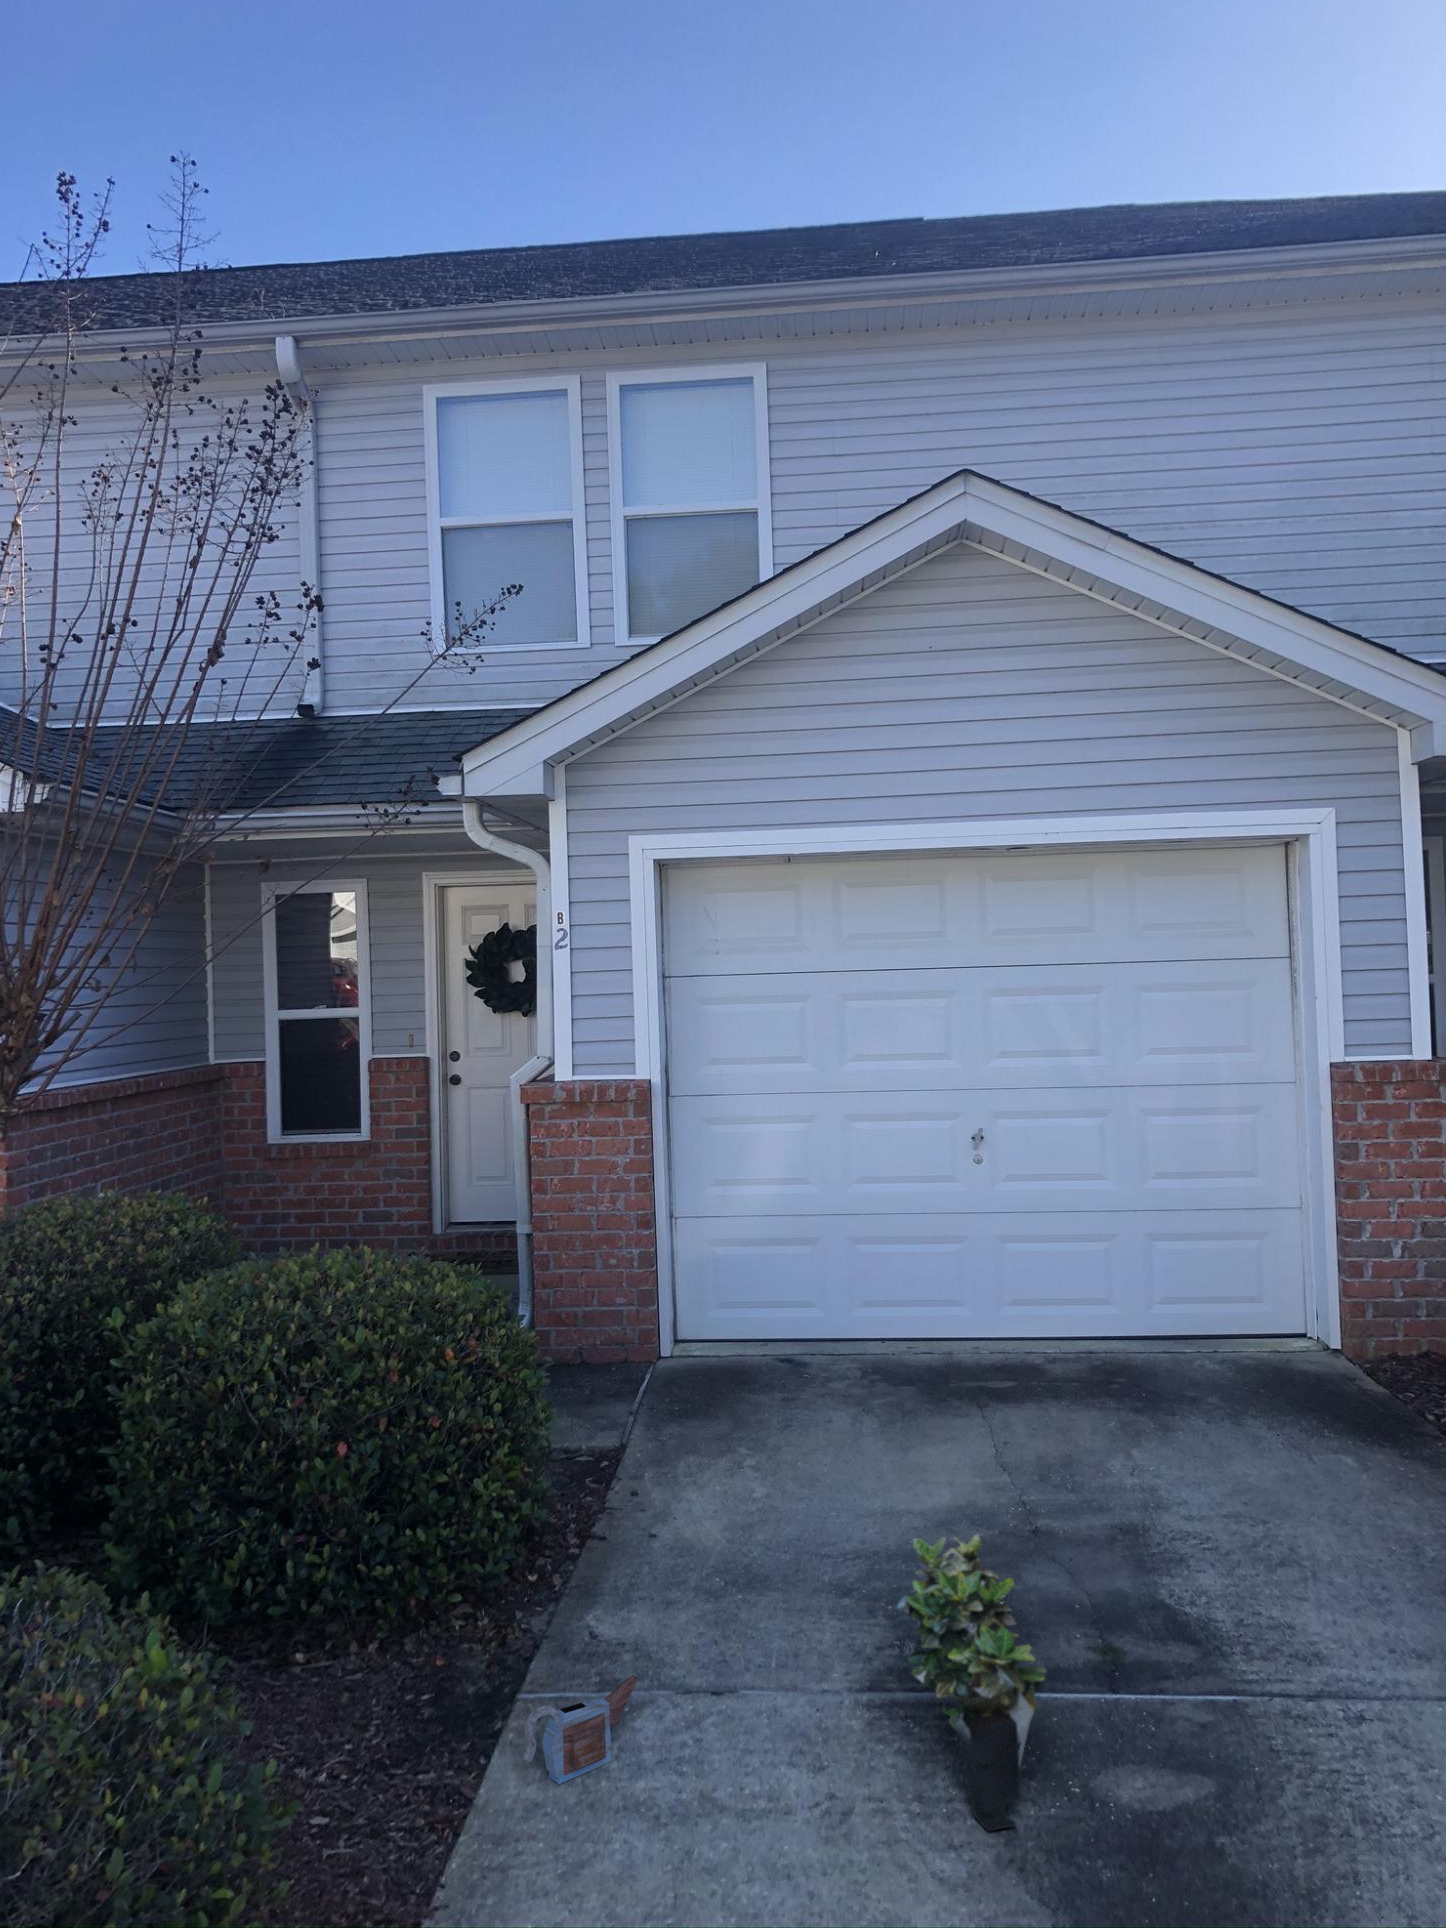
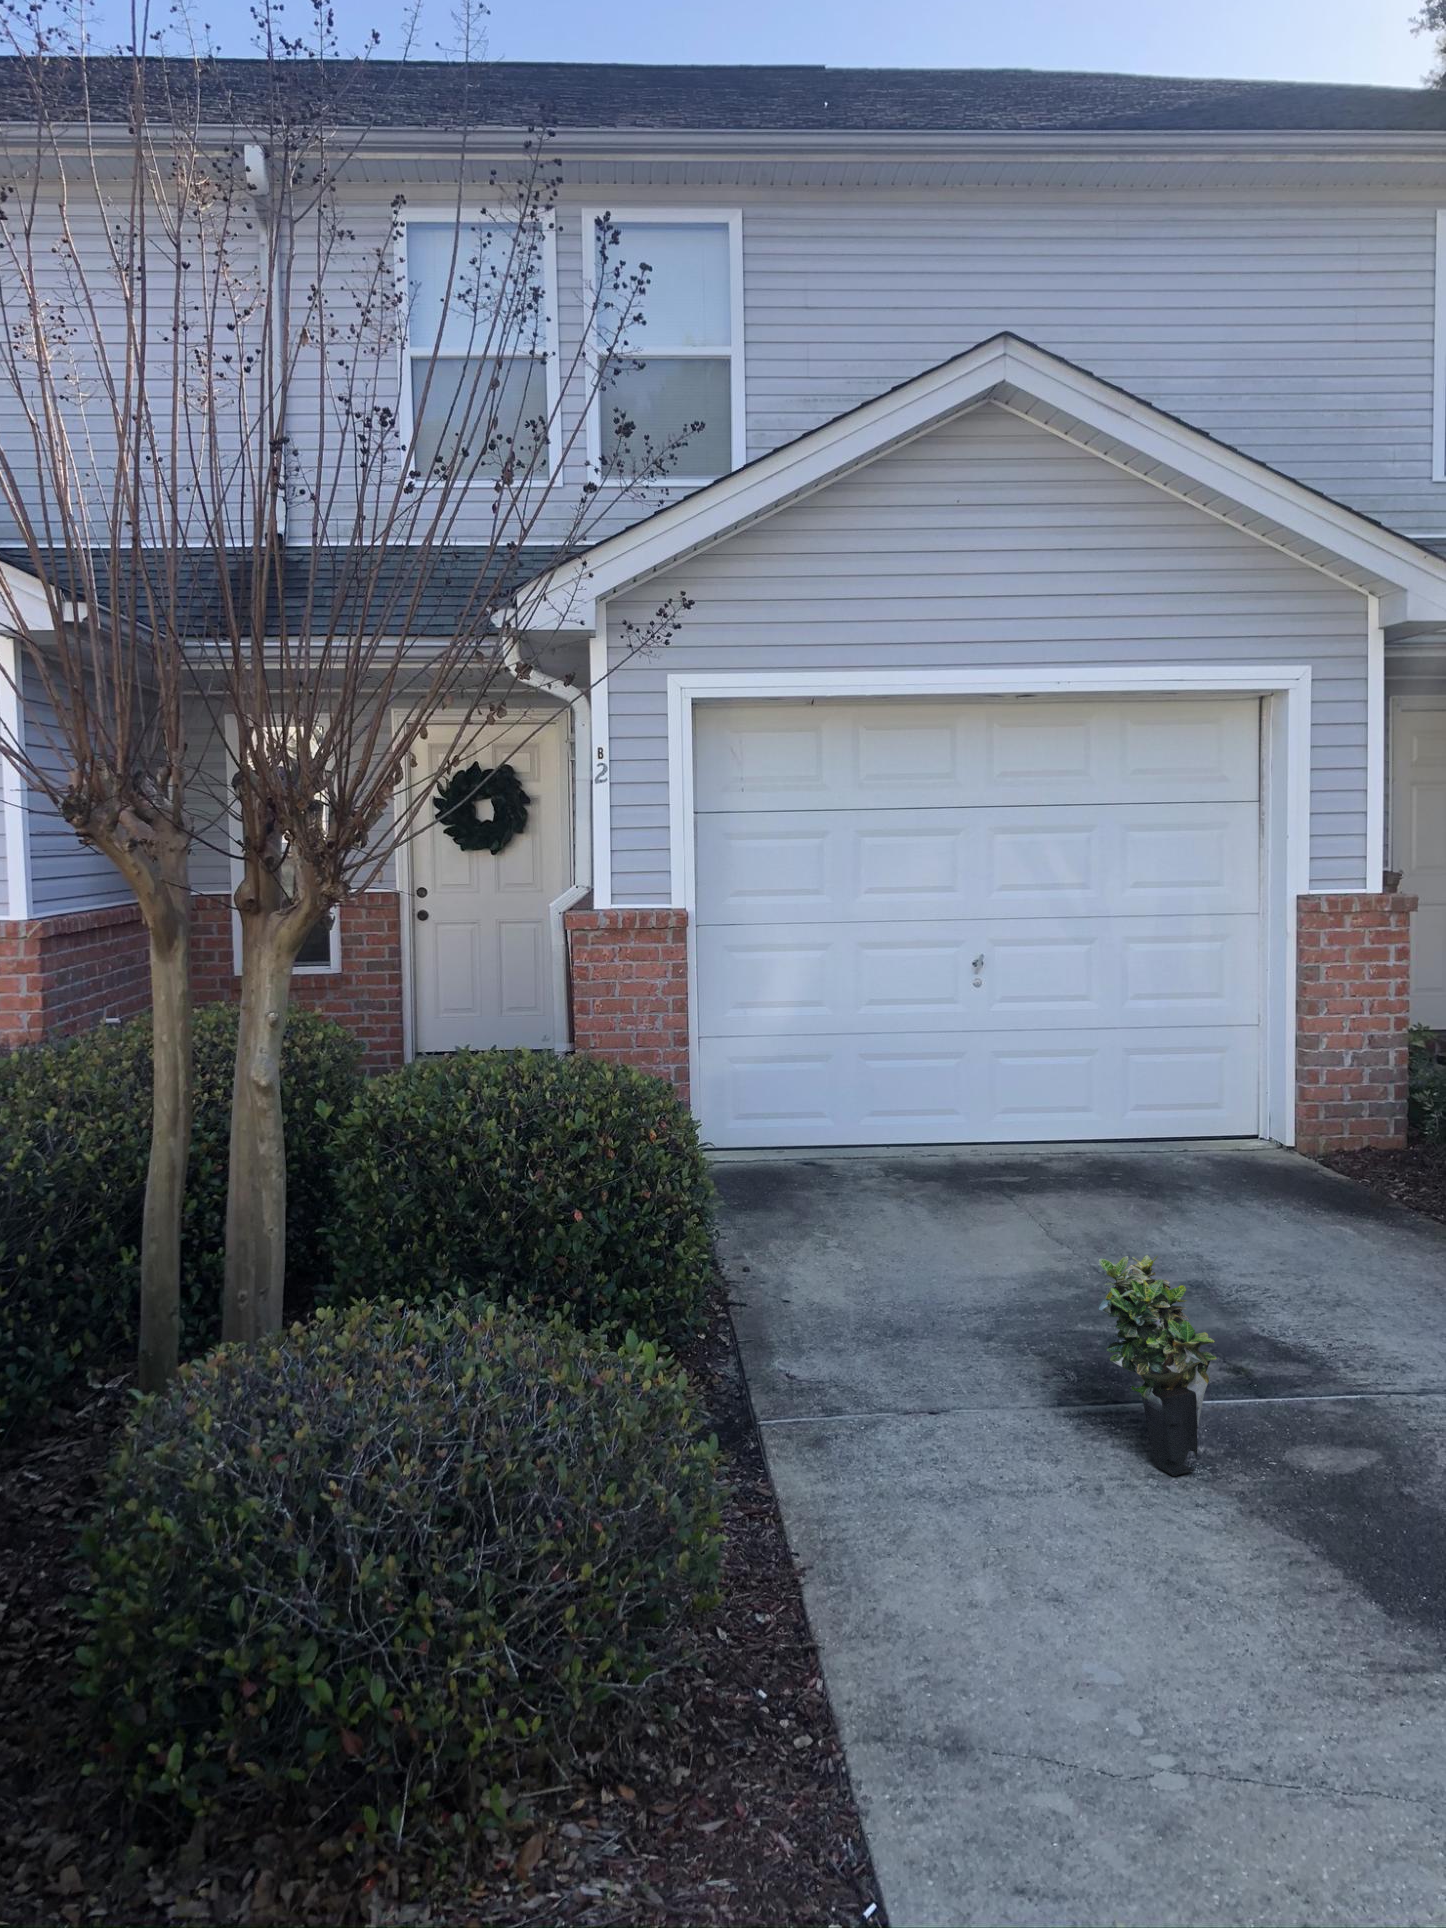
watering can: present [524,1675,638,1784] -> none [788,1382,862,1467]

